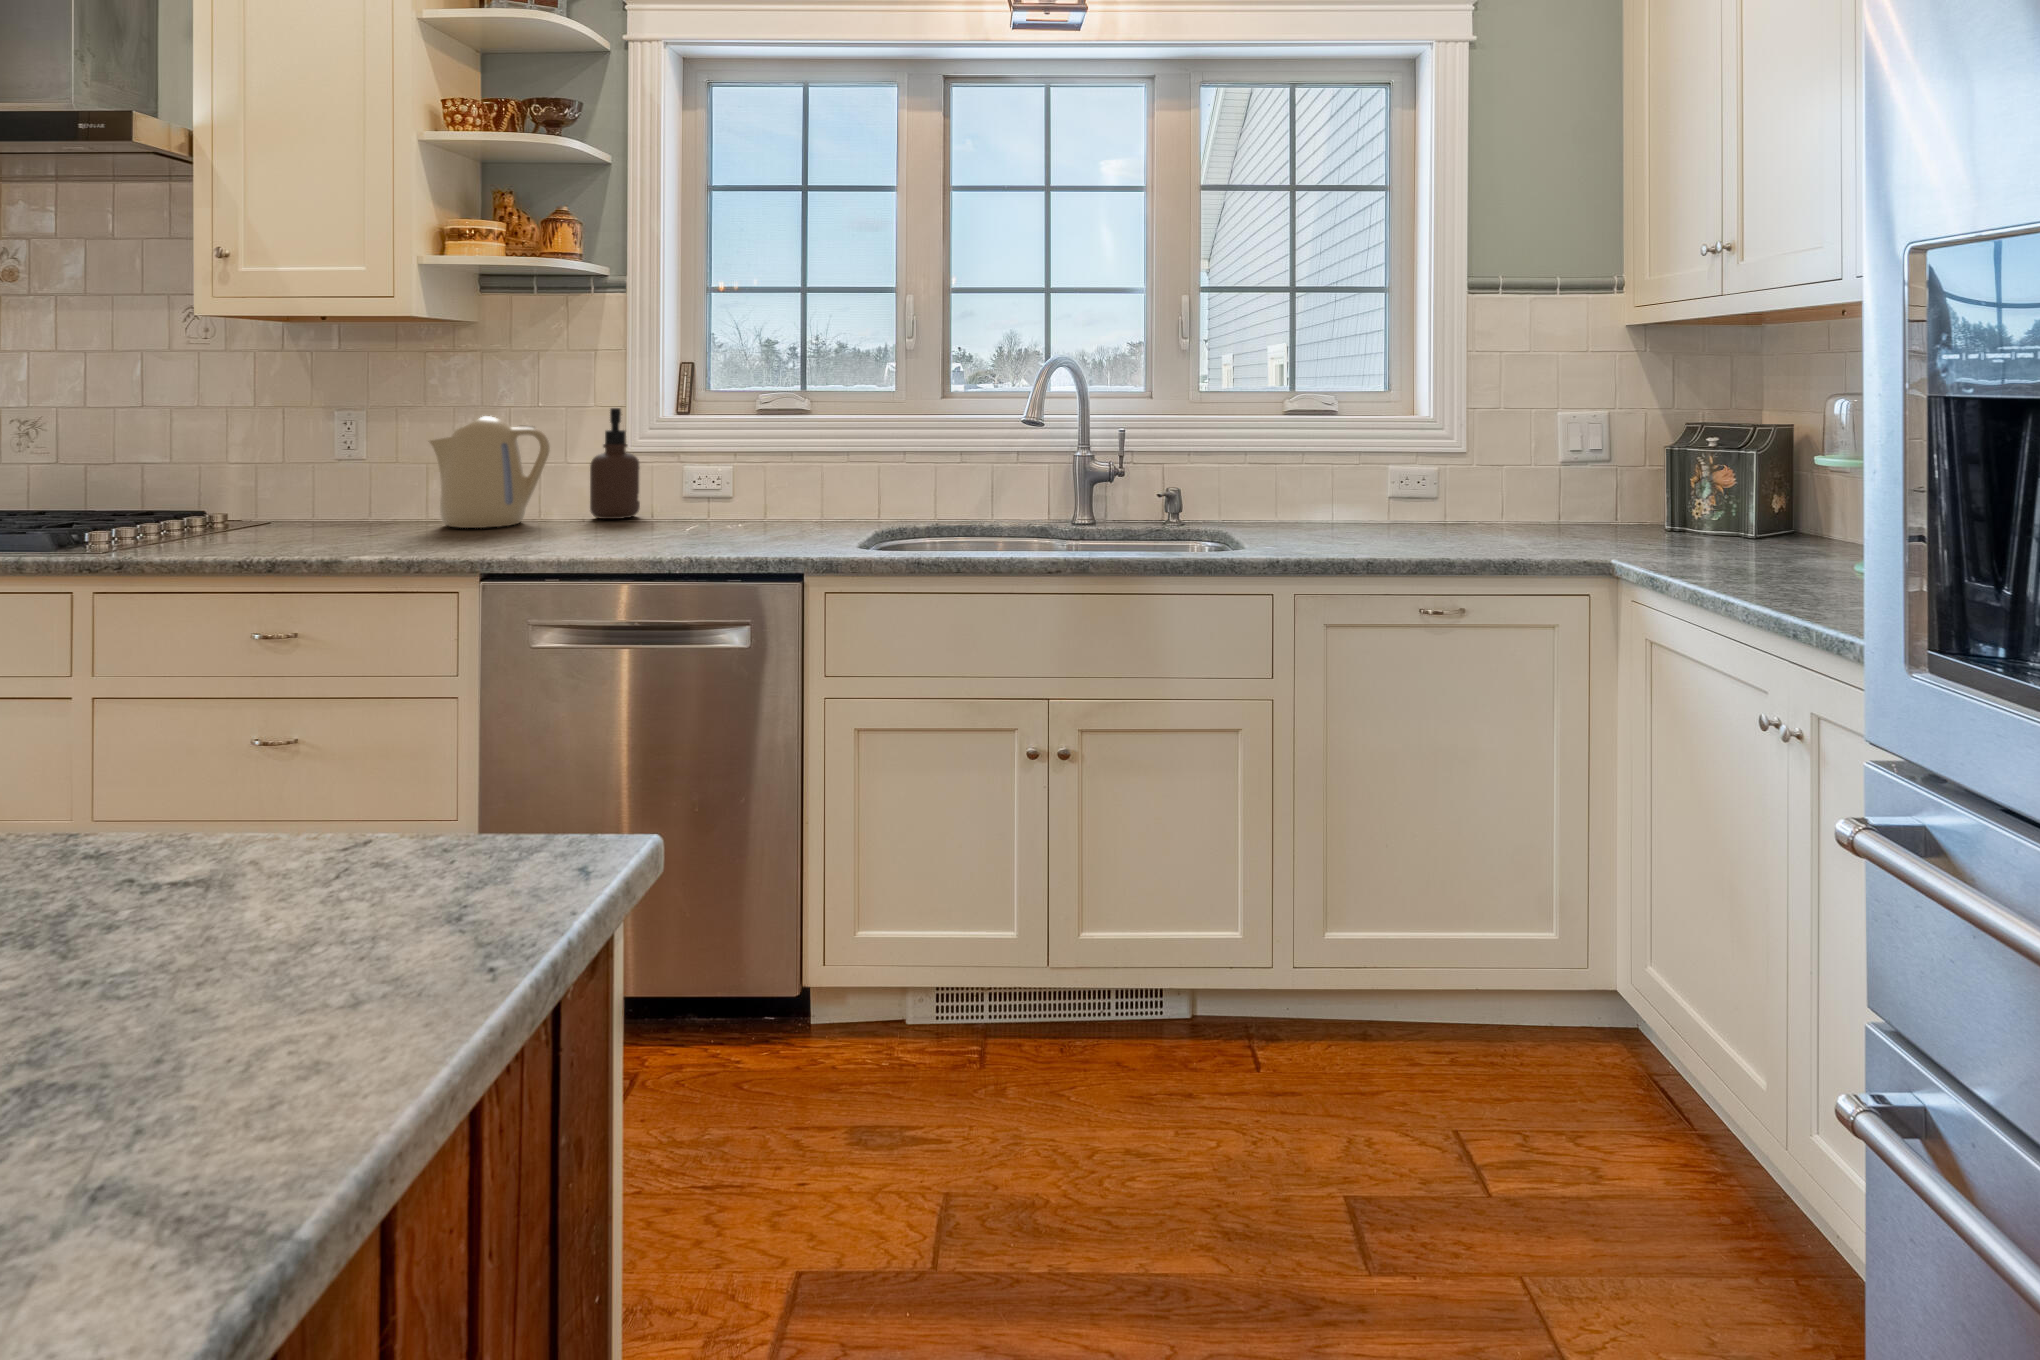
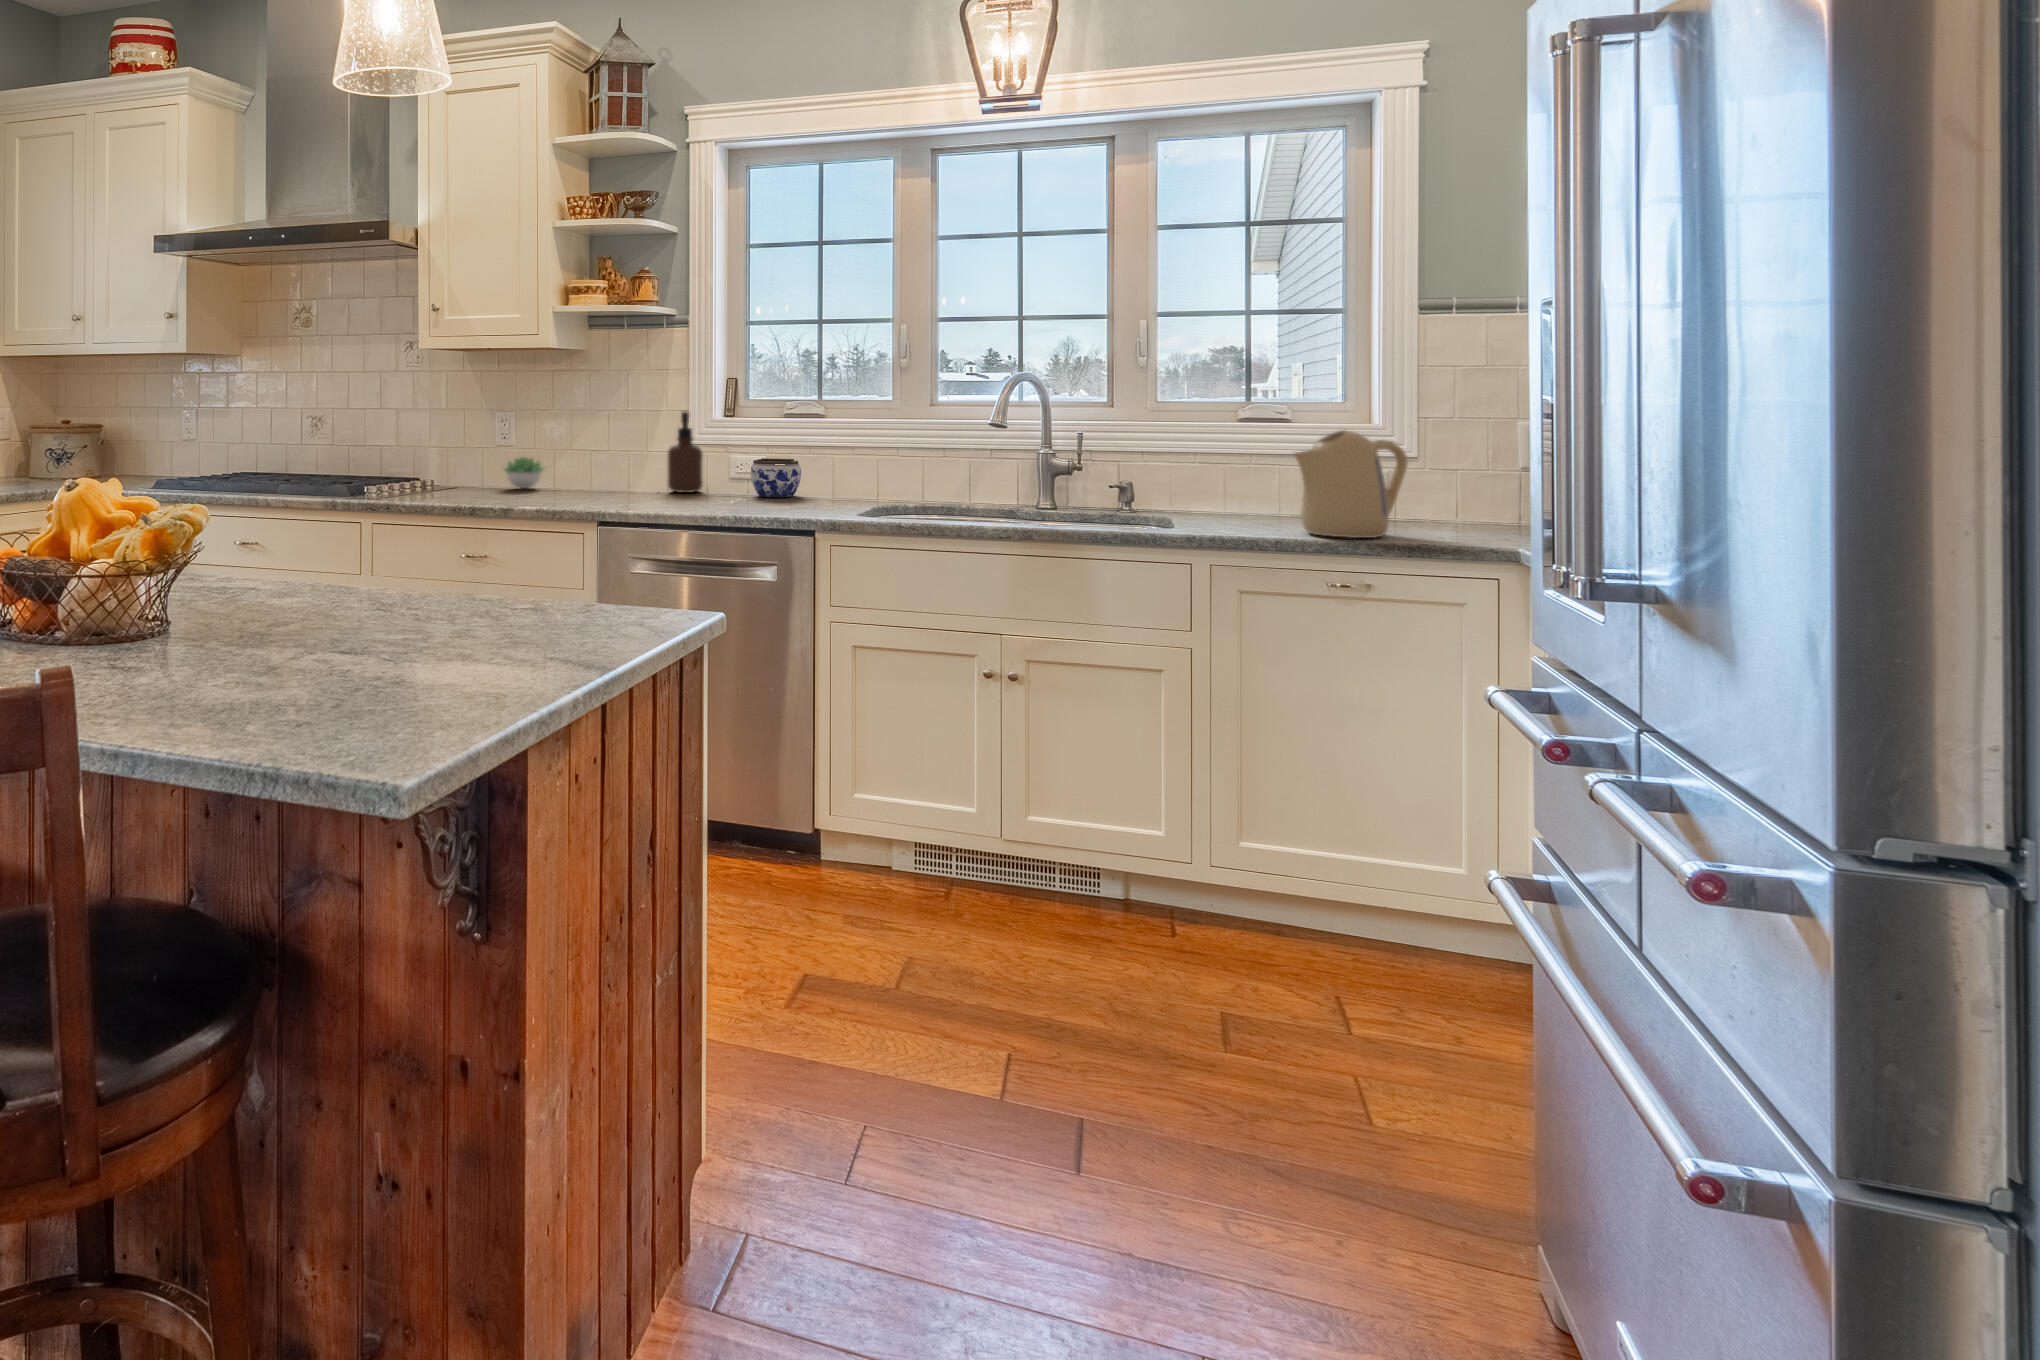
kettle: present [429,416,550,528] -> present [1294,430,1407,538]
jar: none [708,470,775,522] -> present [751,458,801,497]
succulent plant: none [335,475,407,520] -> present [504,457,544,489]

